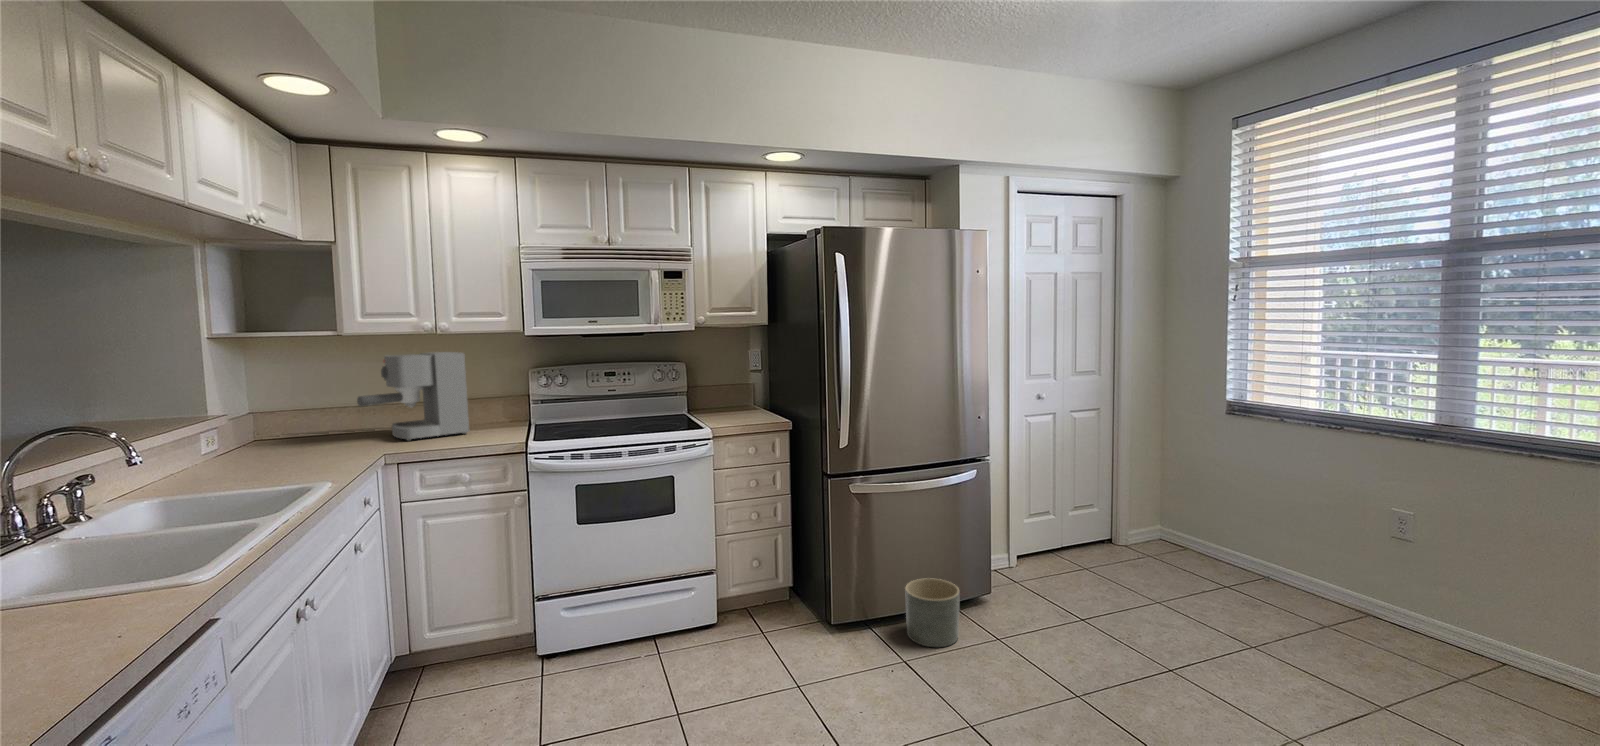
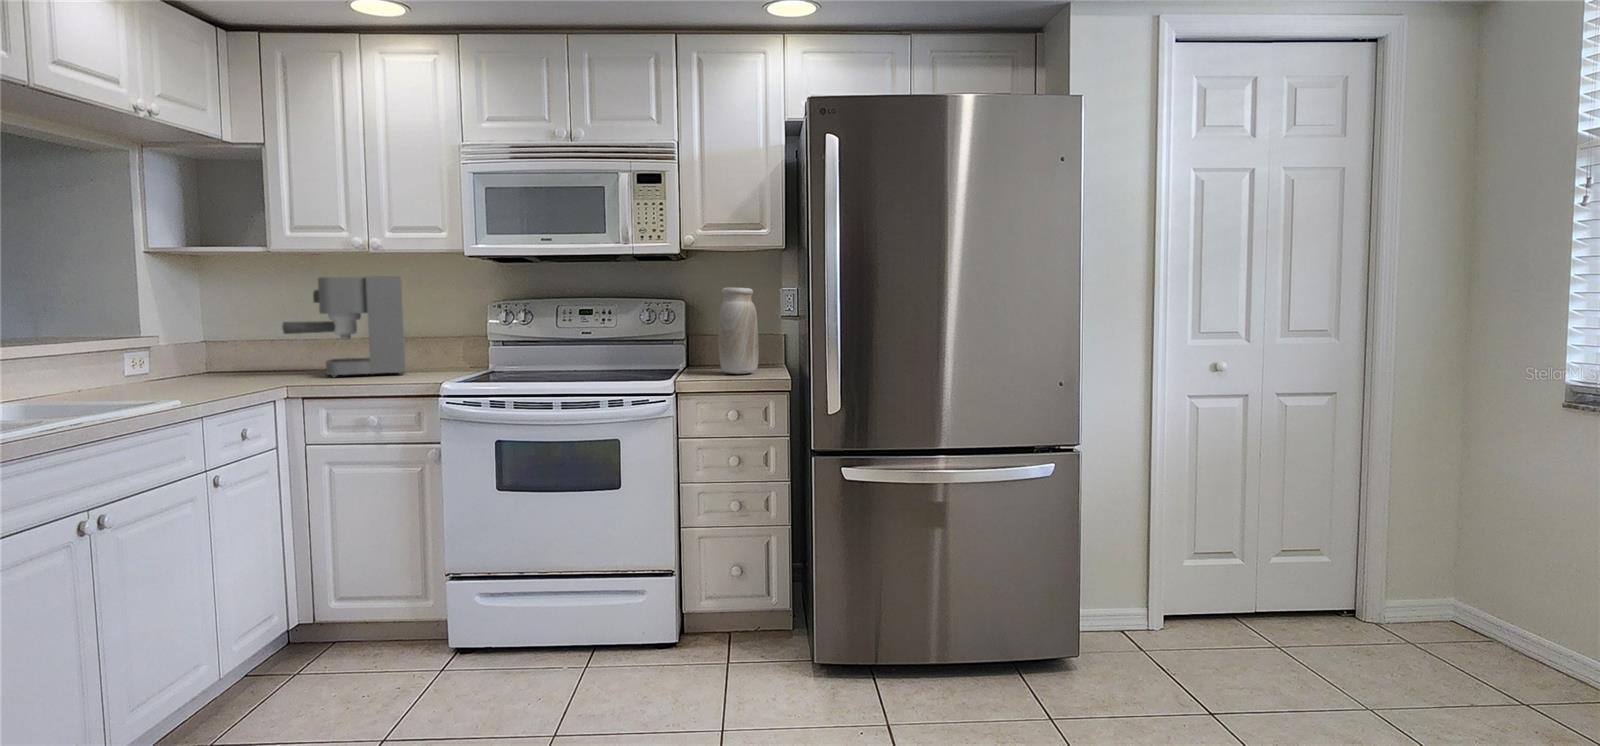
vase: none [727,354,754,418] -> present [718,287,759,374]
planter: present [905,578,959,647] -> none [918,617,997,716]

